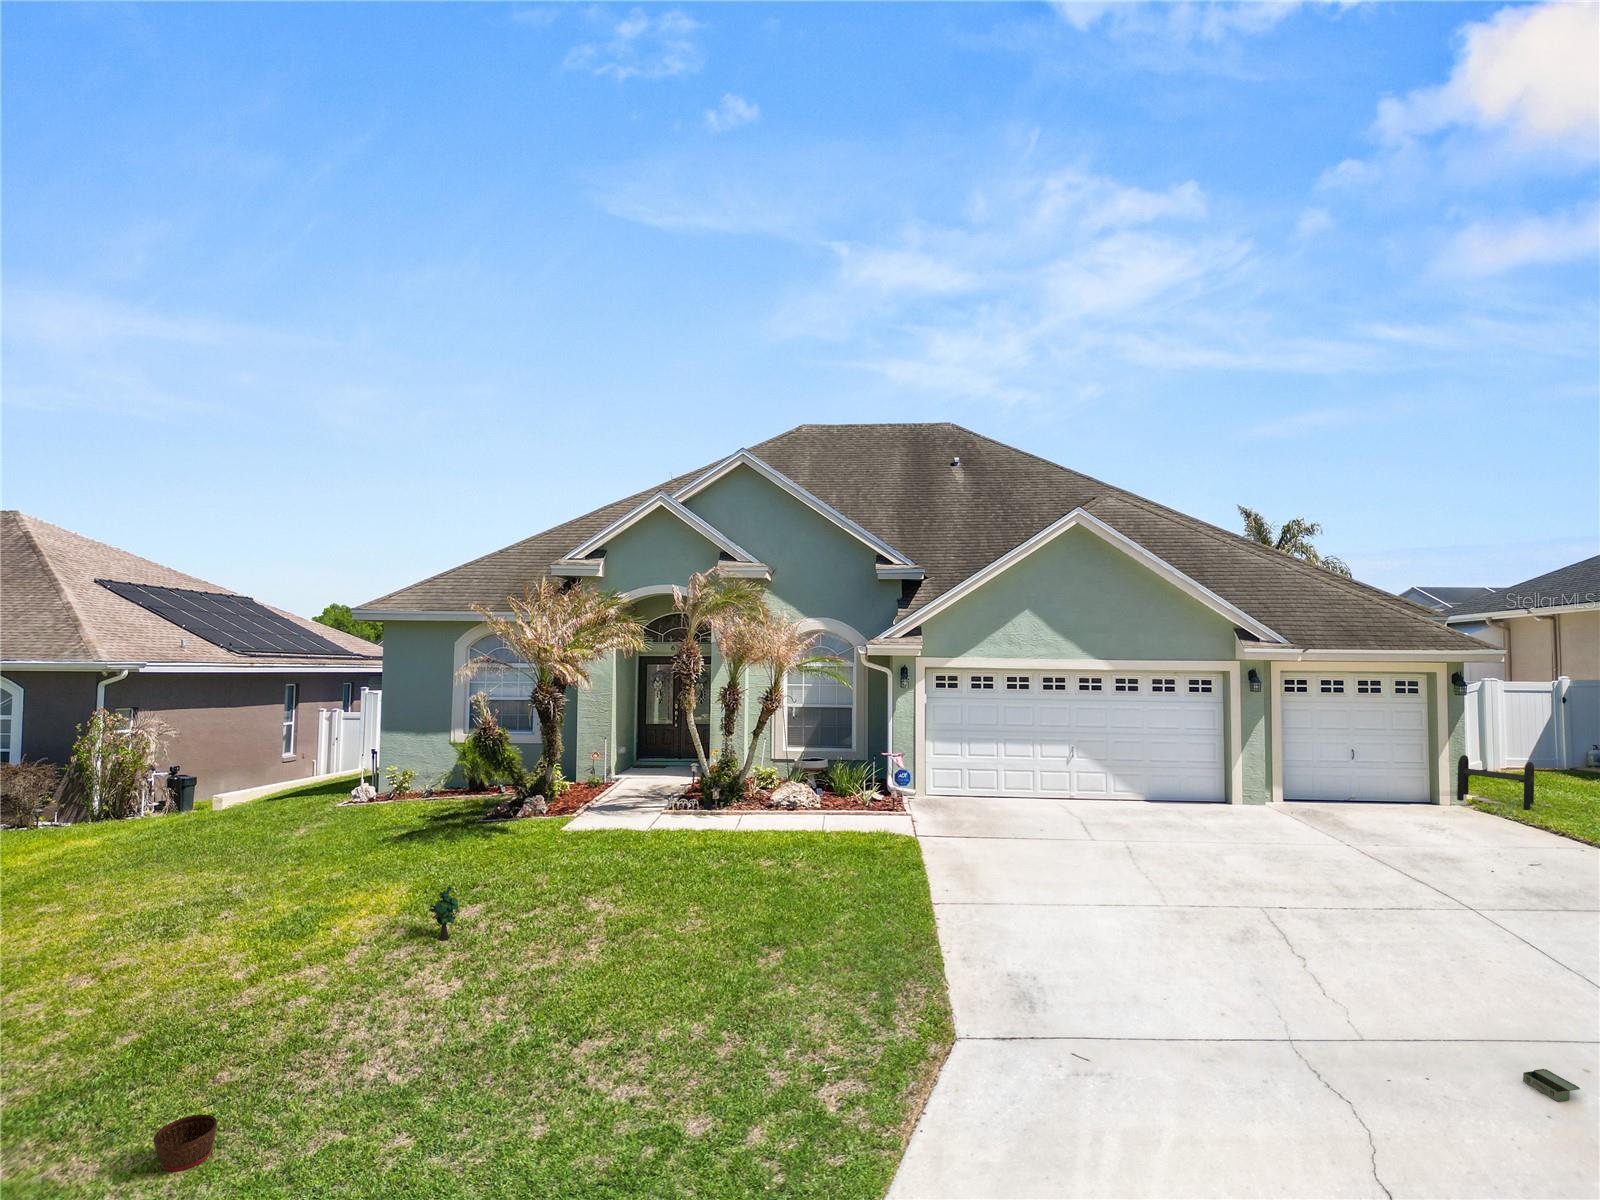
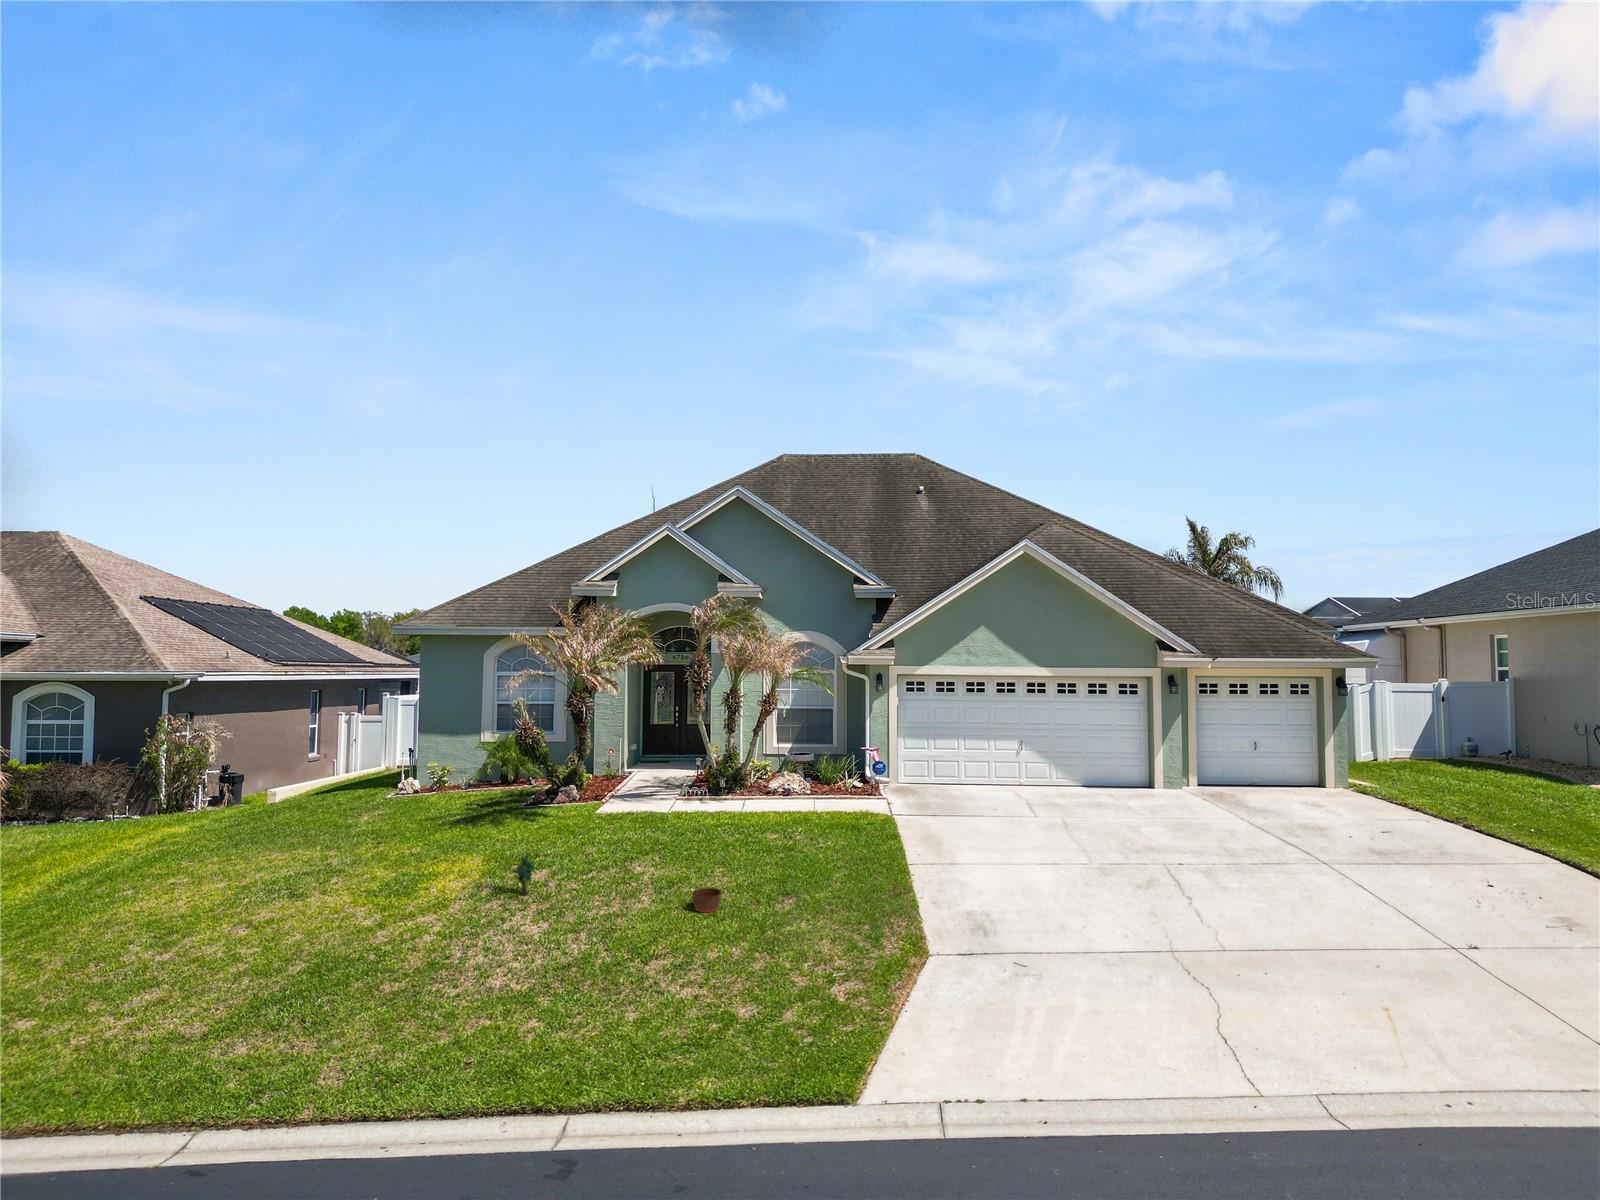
bench: present [1457,755,1534,810] -> none [1338,745,1399,790]
toolbox: present [1523,1069,1580,1102] -> none [1334,965,1371,985]
basket: present [153,1114,217,1171] -> present [692,887,722,913]

